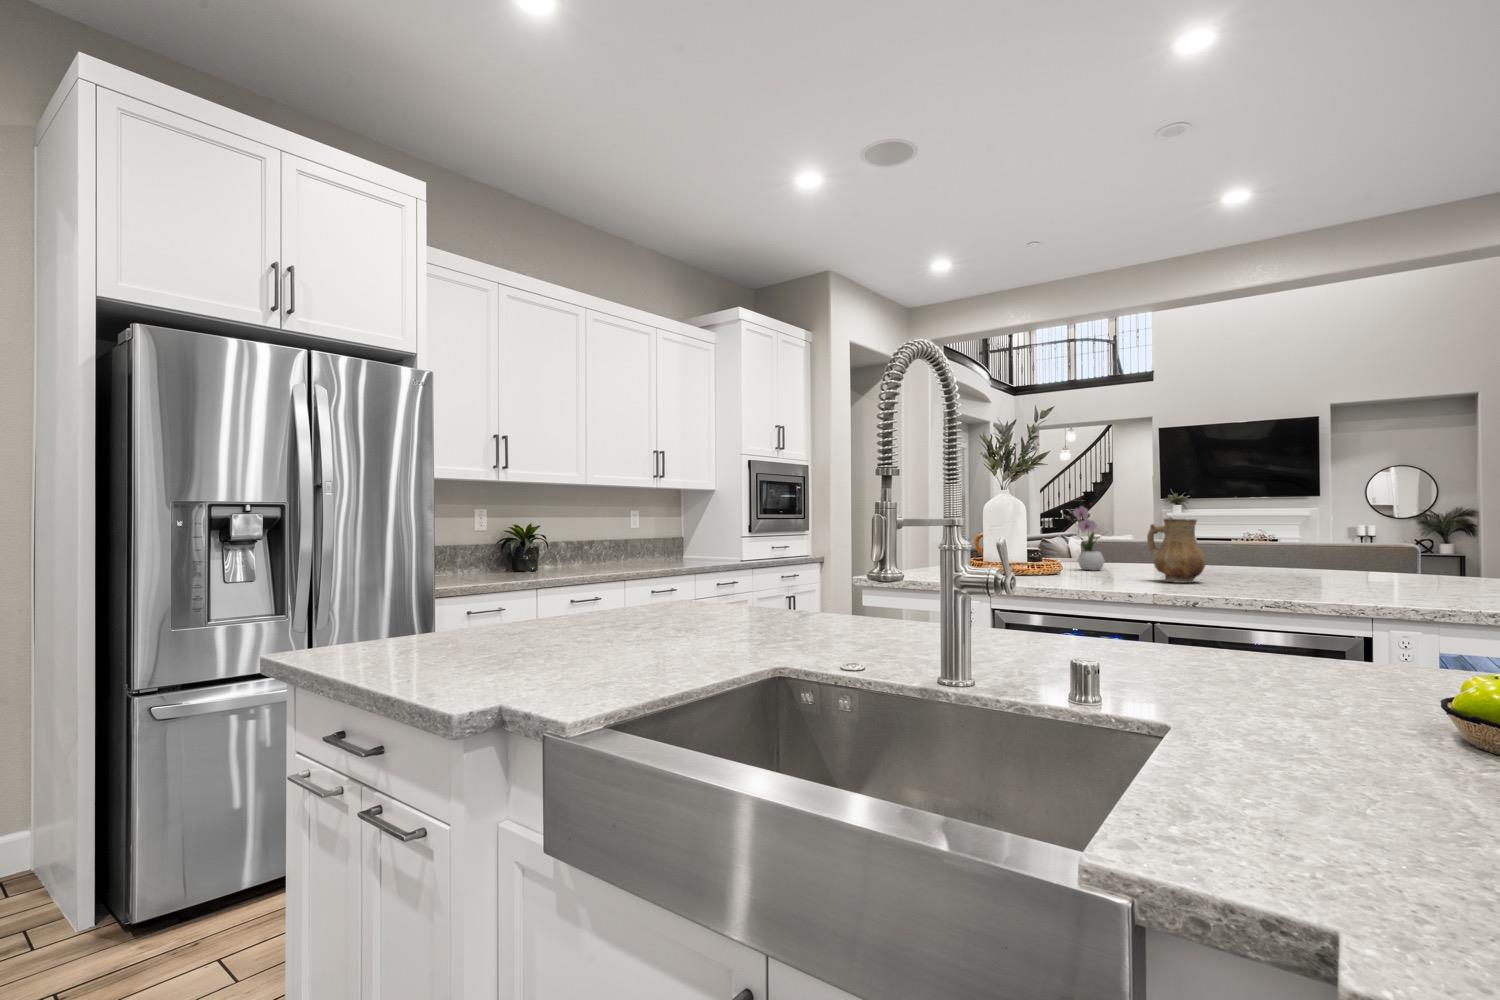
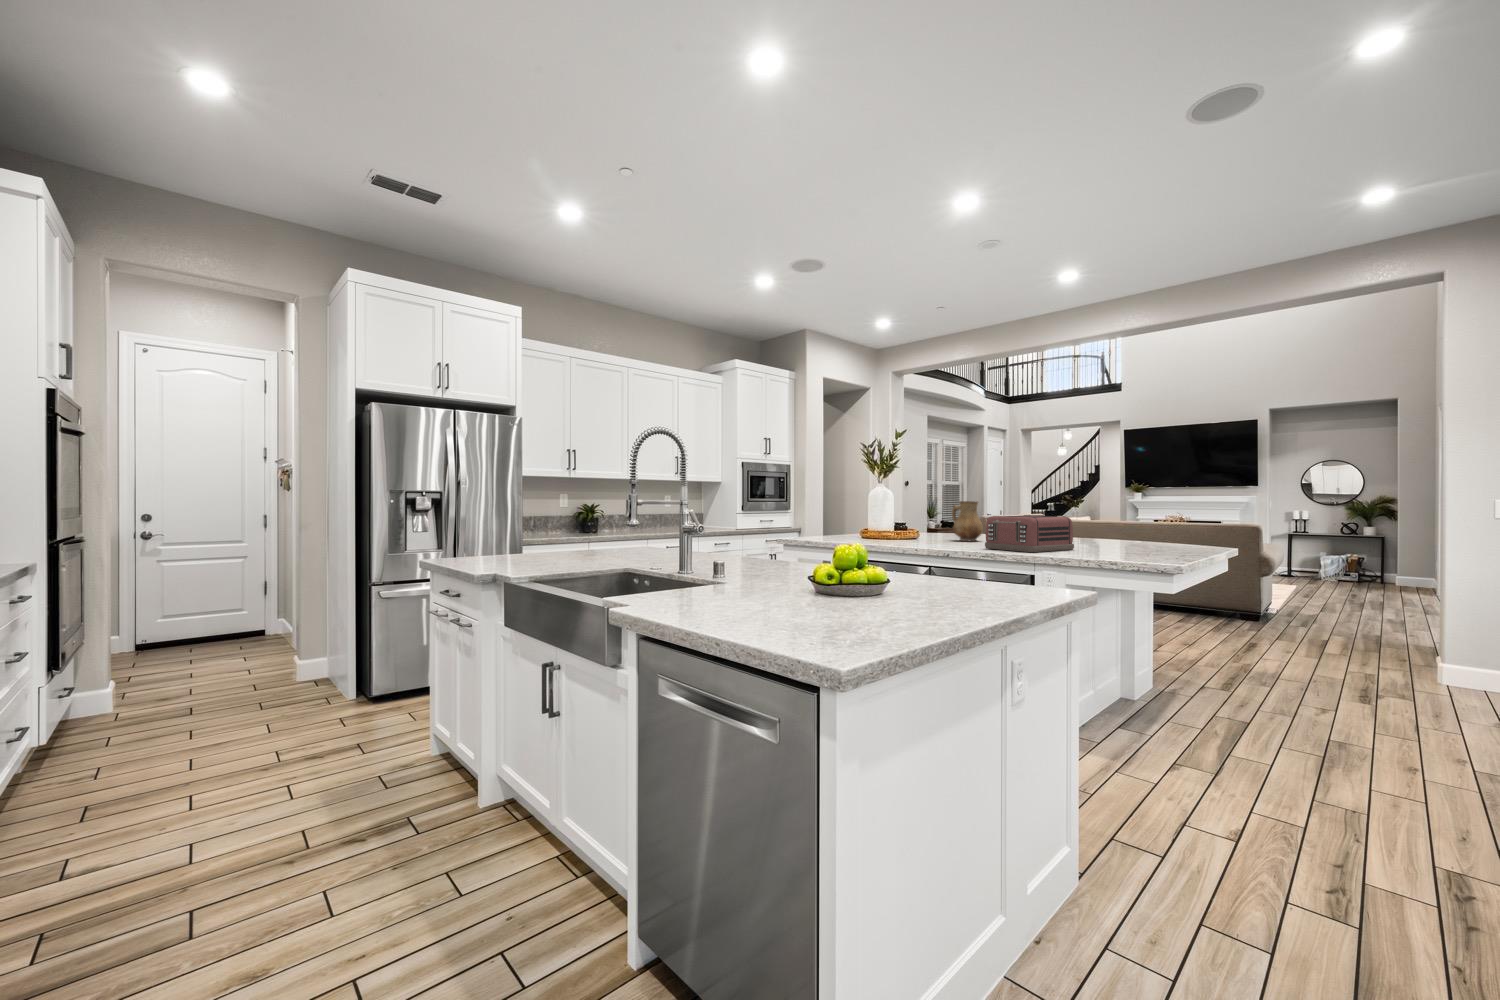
flower arrangement: present [1073,497,1105,570] -> none [928,487,951,536]
toaster: none [1282,543,1435,610] -> present [985,515,1074,552]

